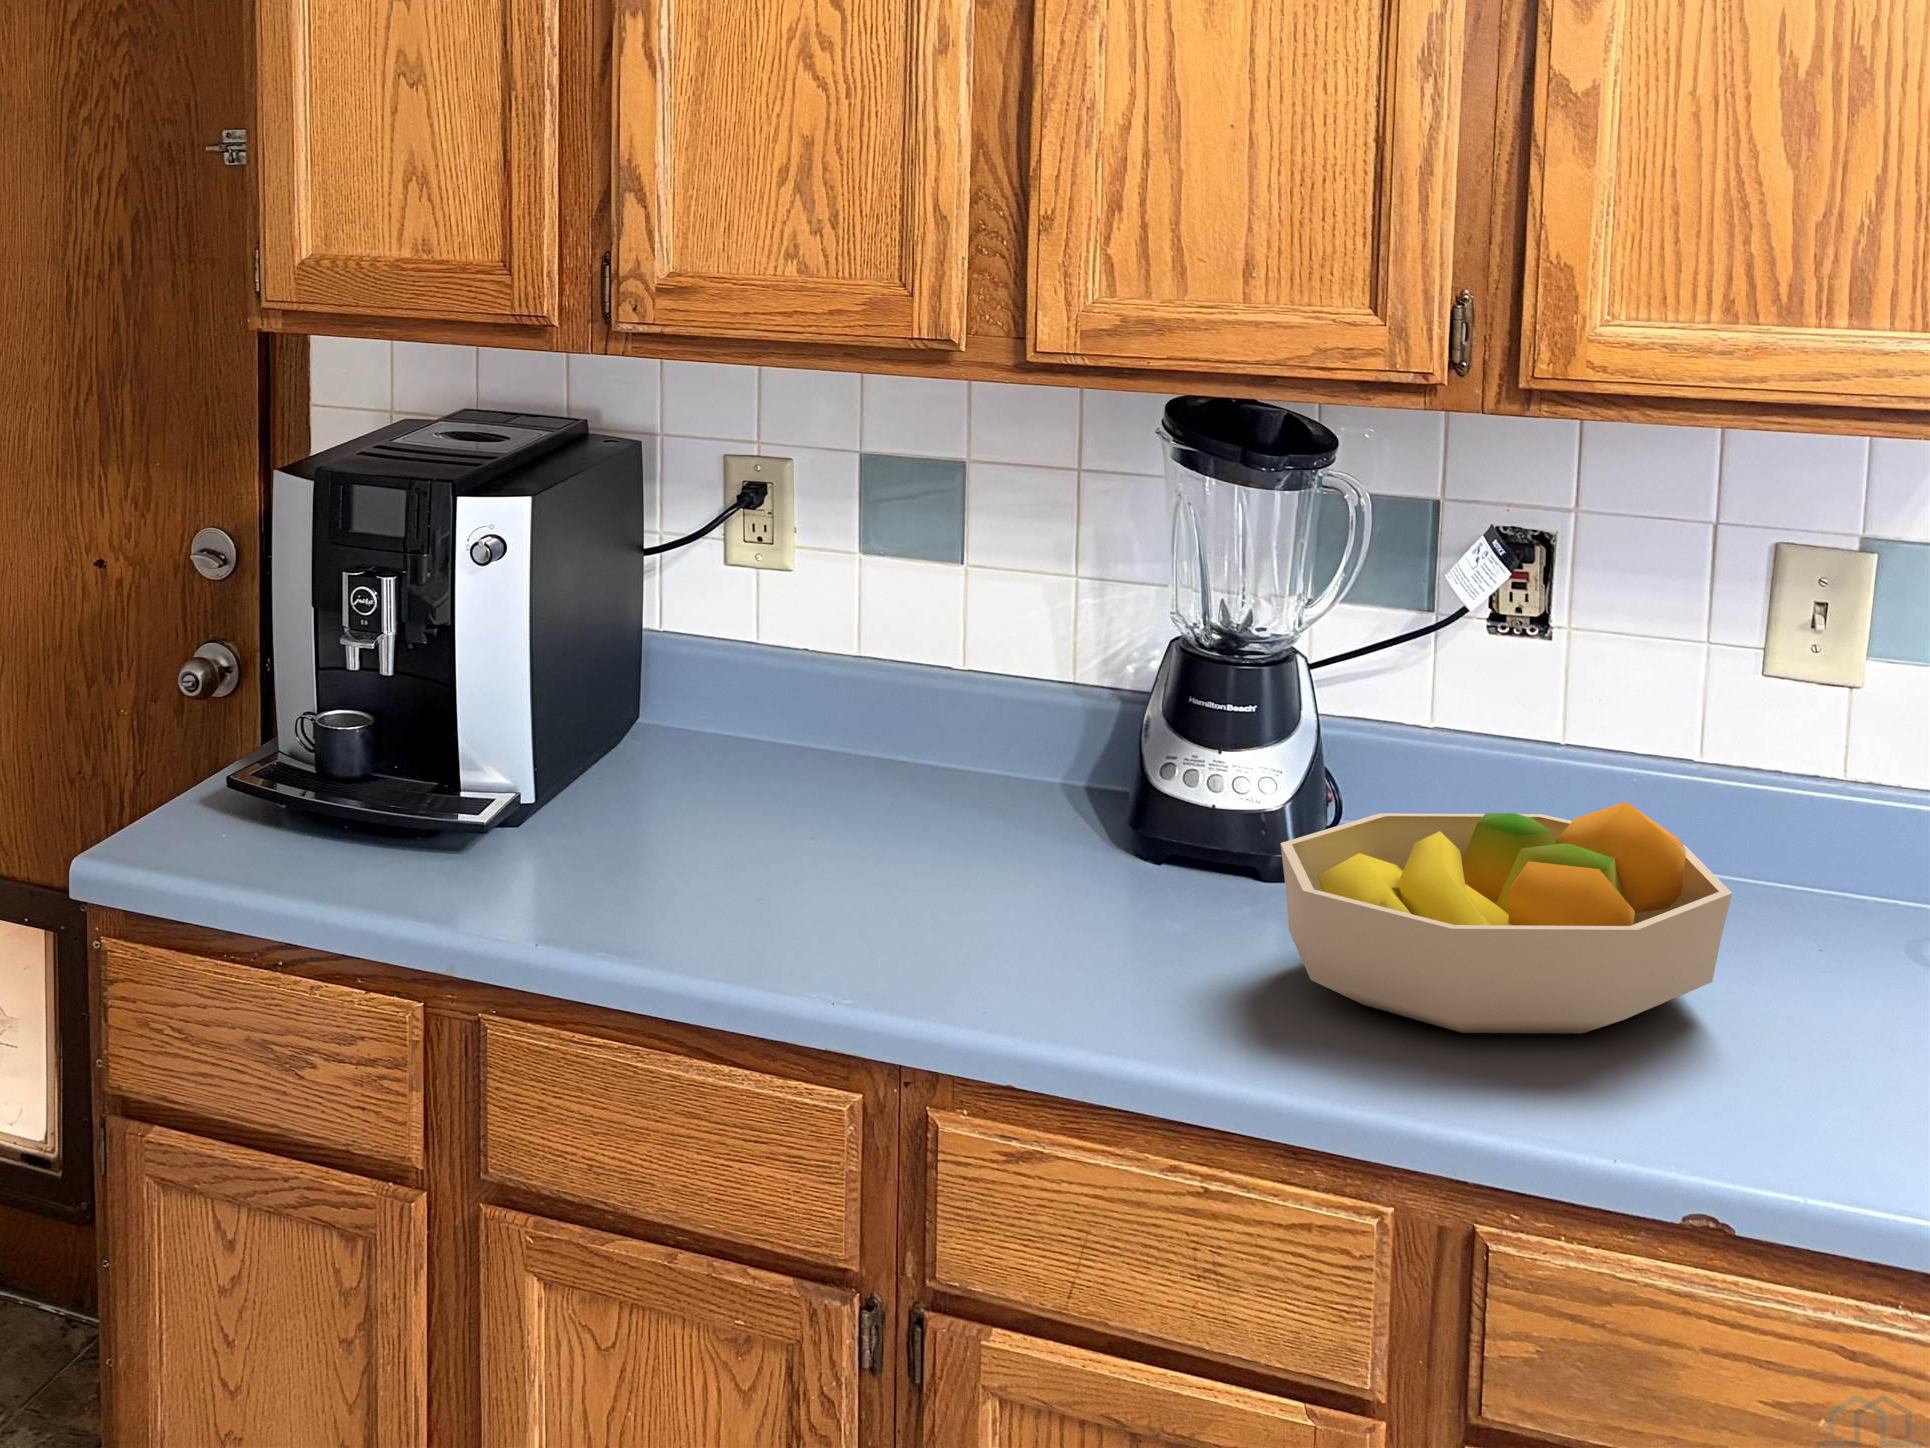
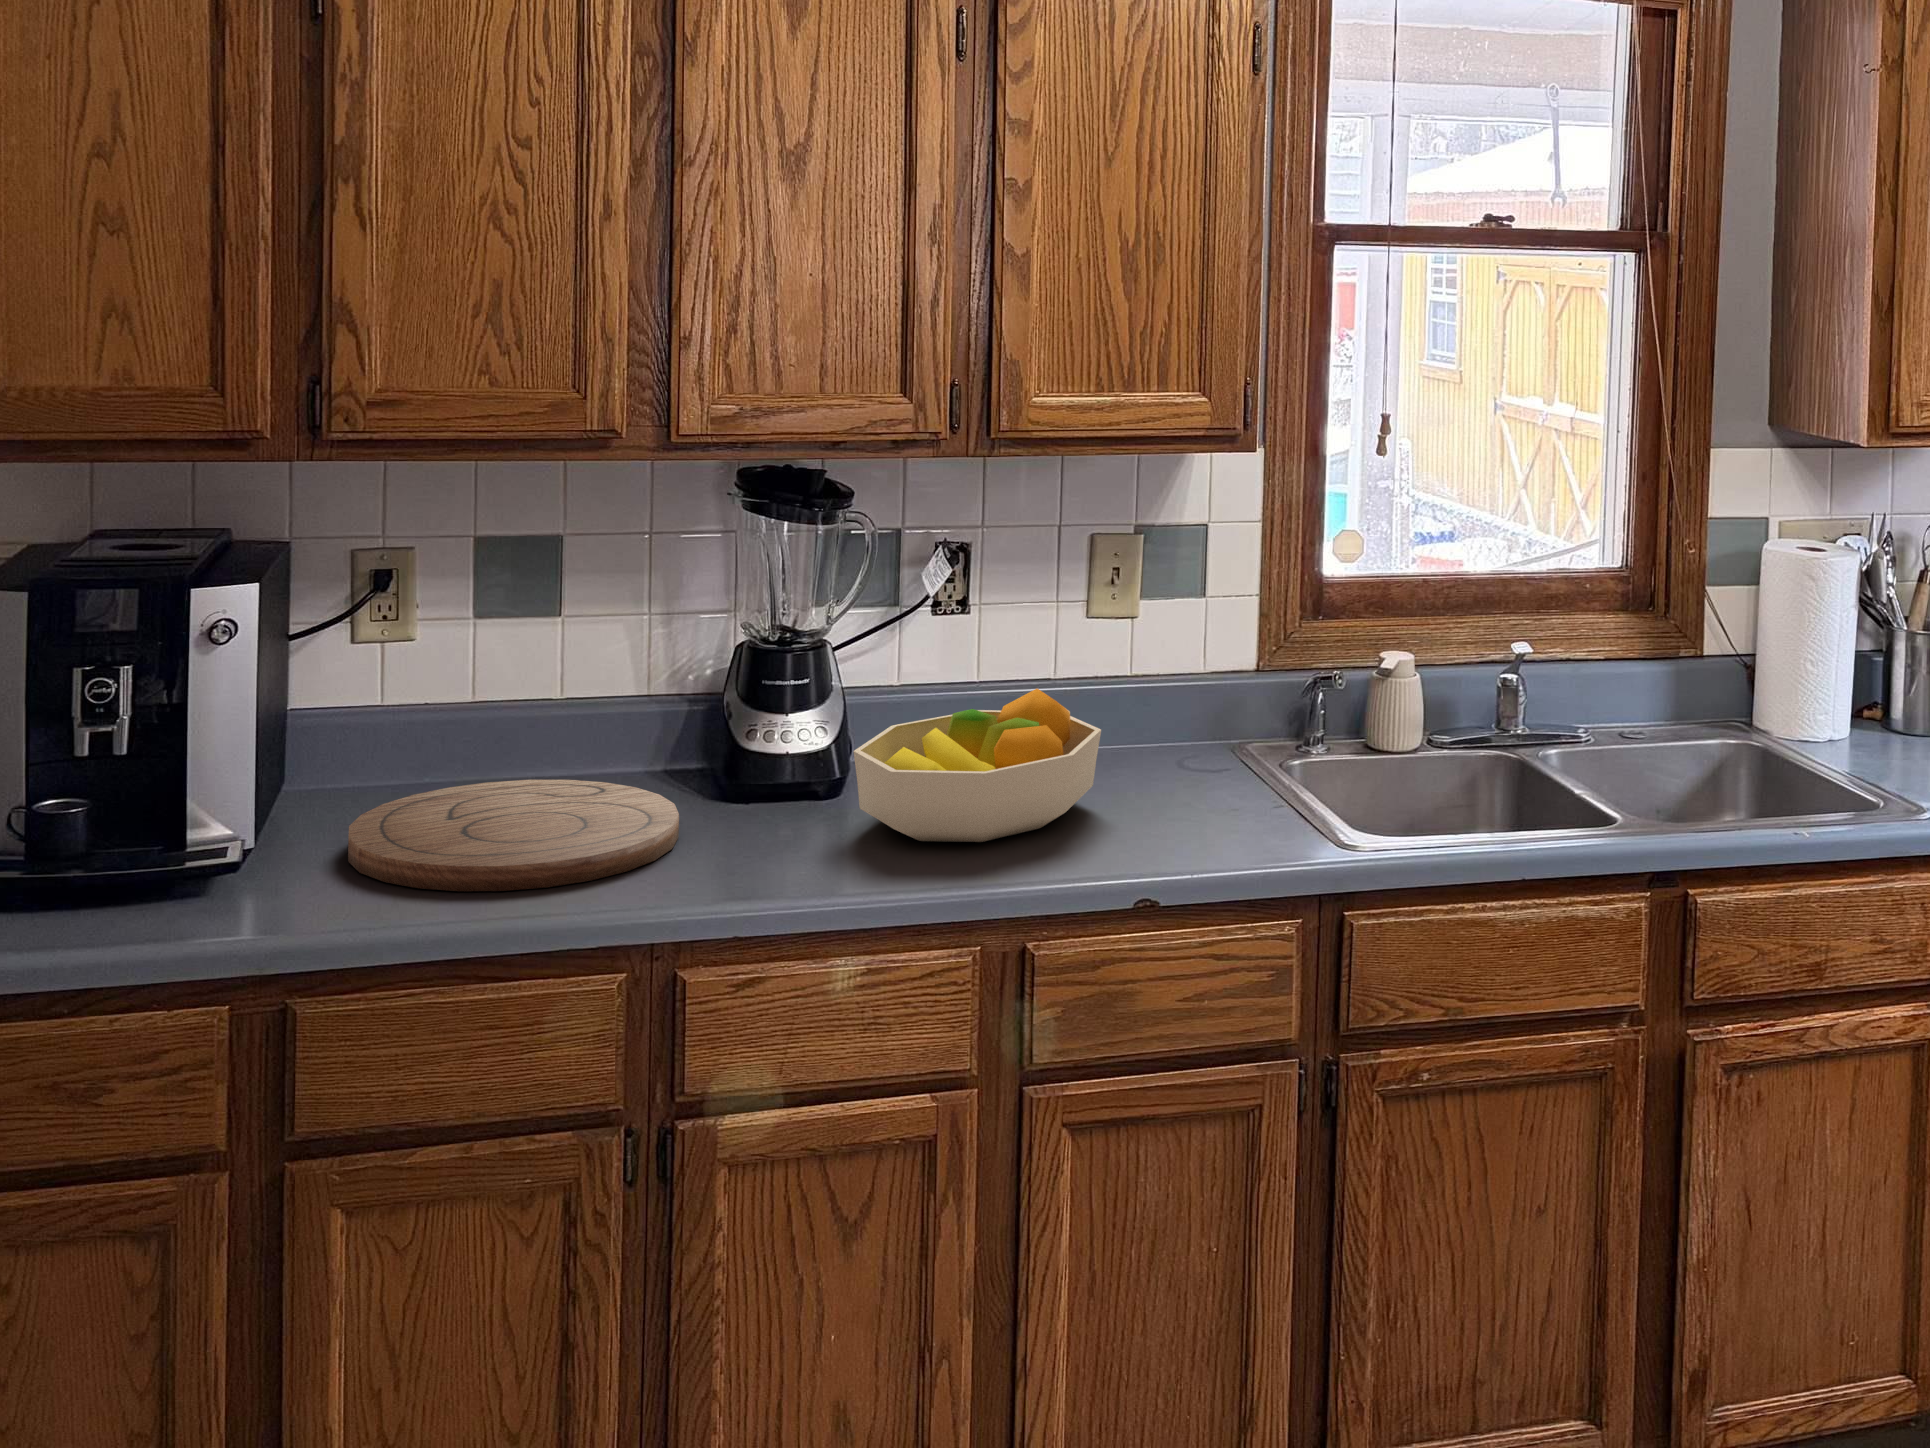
cutting board: none [628,776,1042,946] -> present [348,780,679,891]

